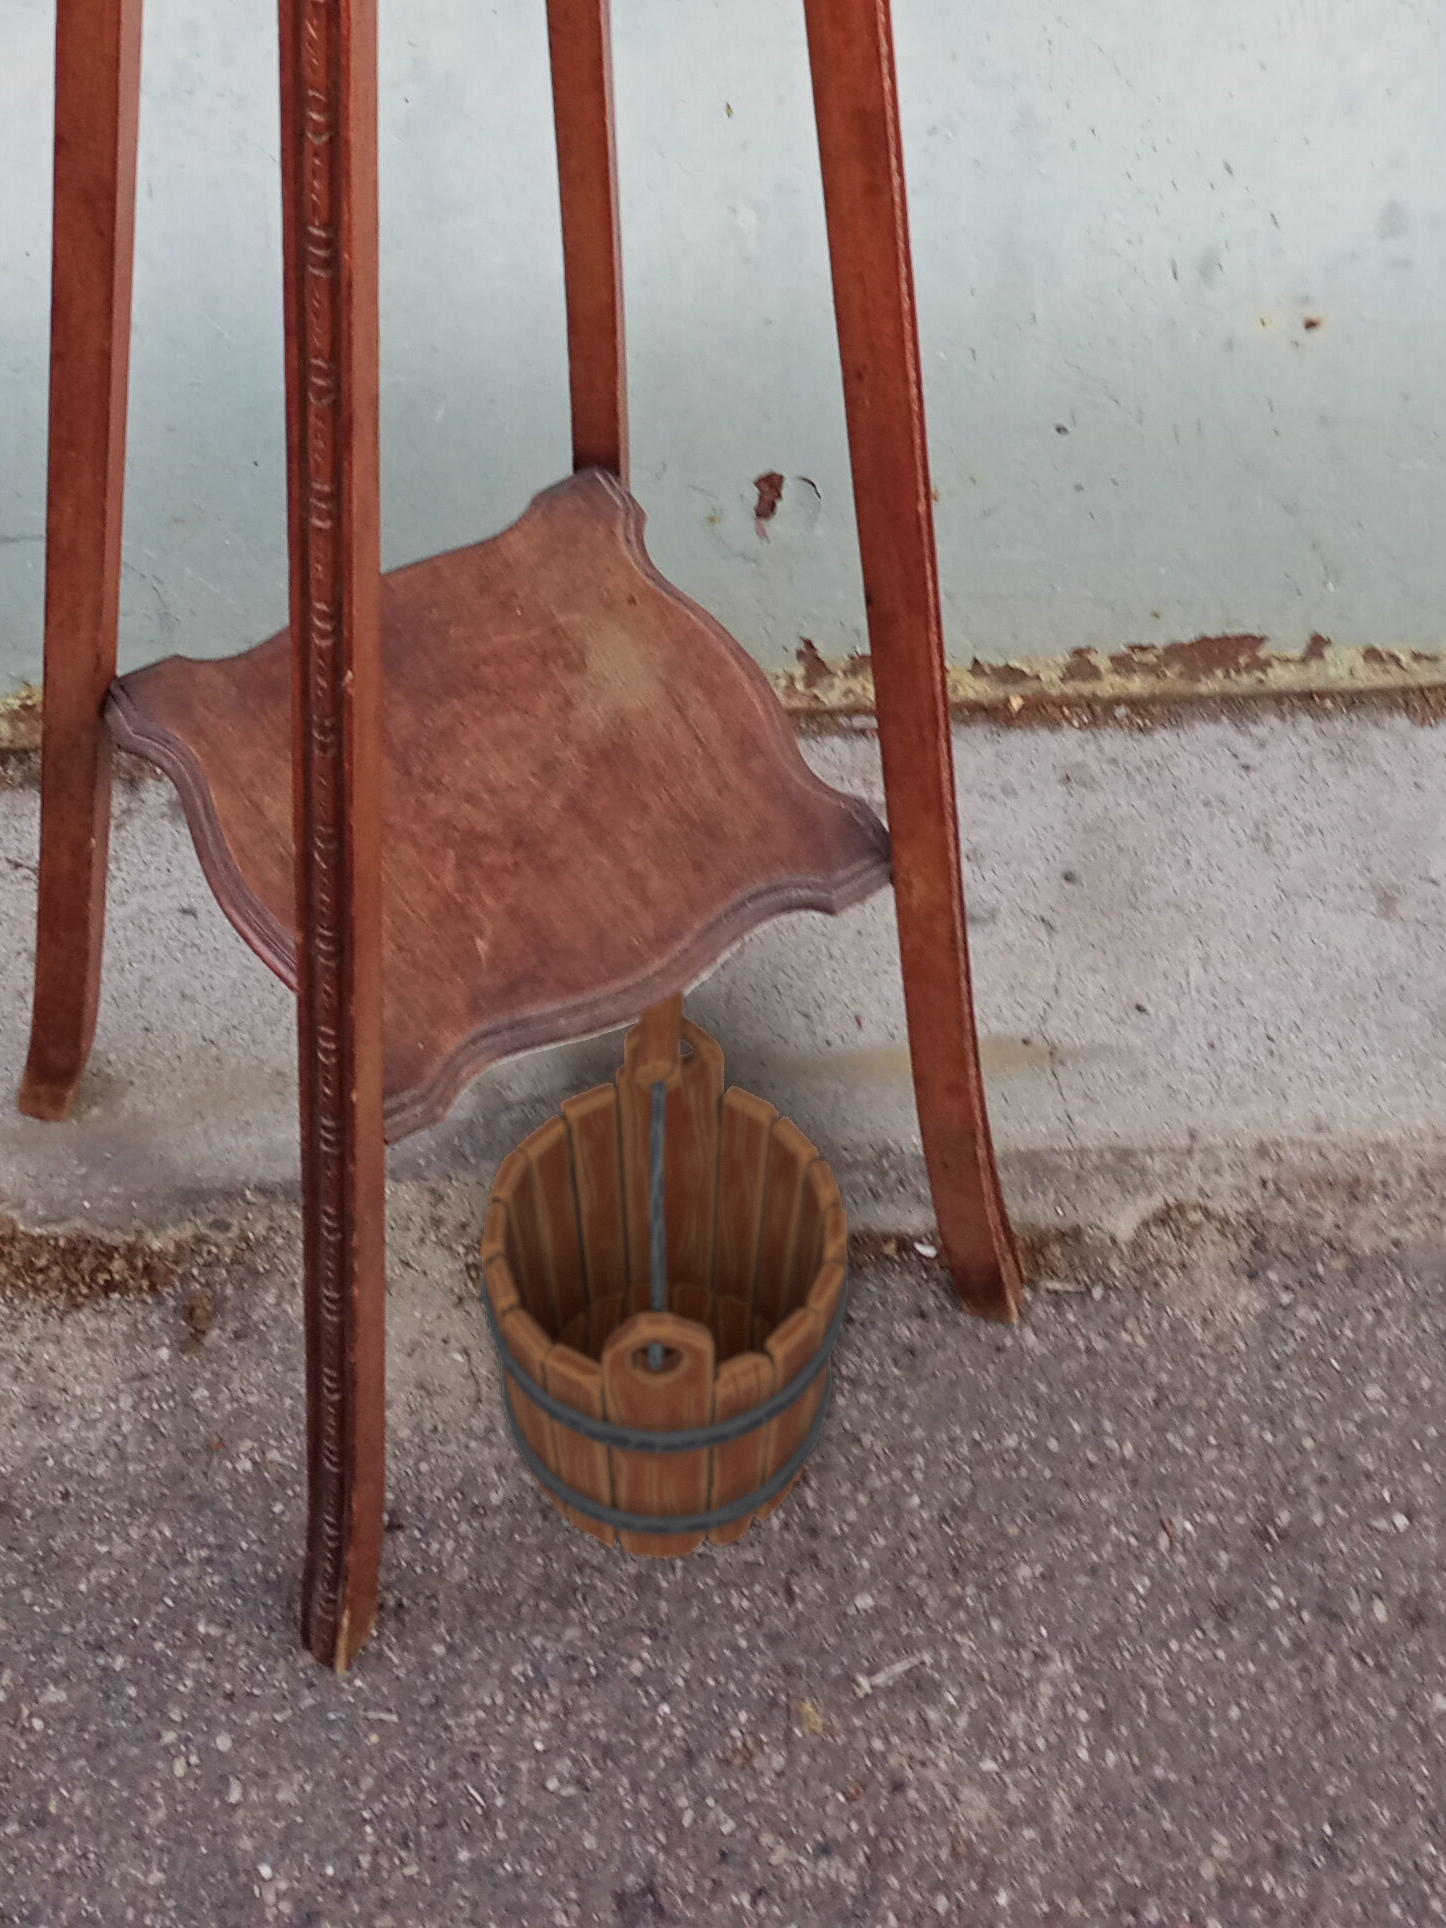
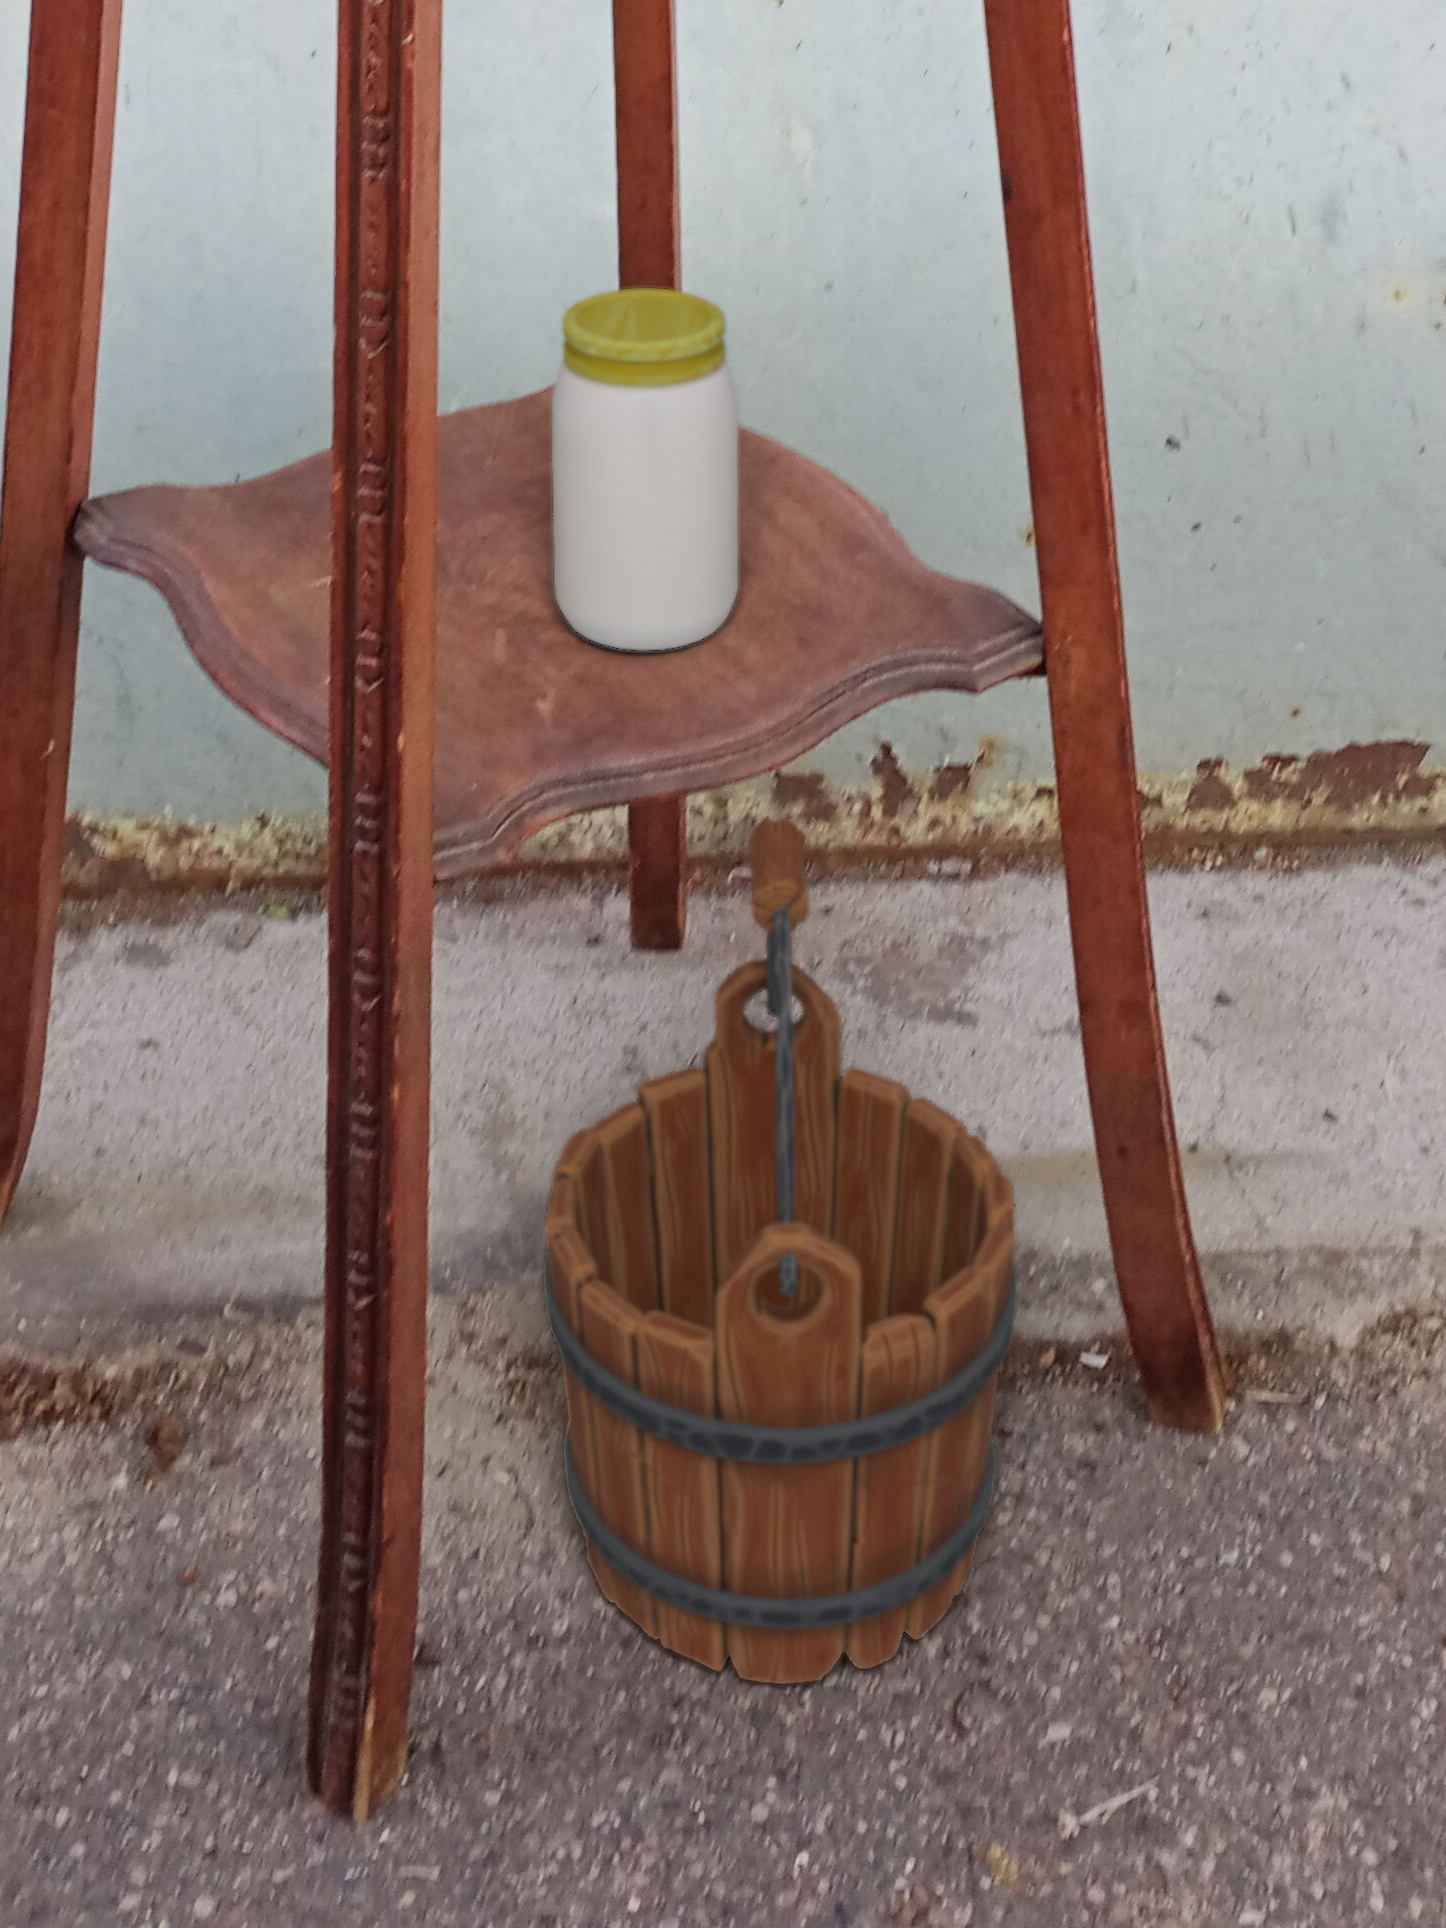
jar: none [485,537,642,827] -> present [552,288,738,651]

